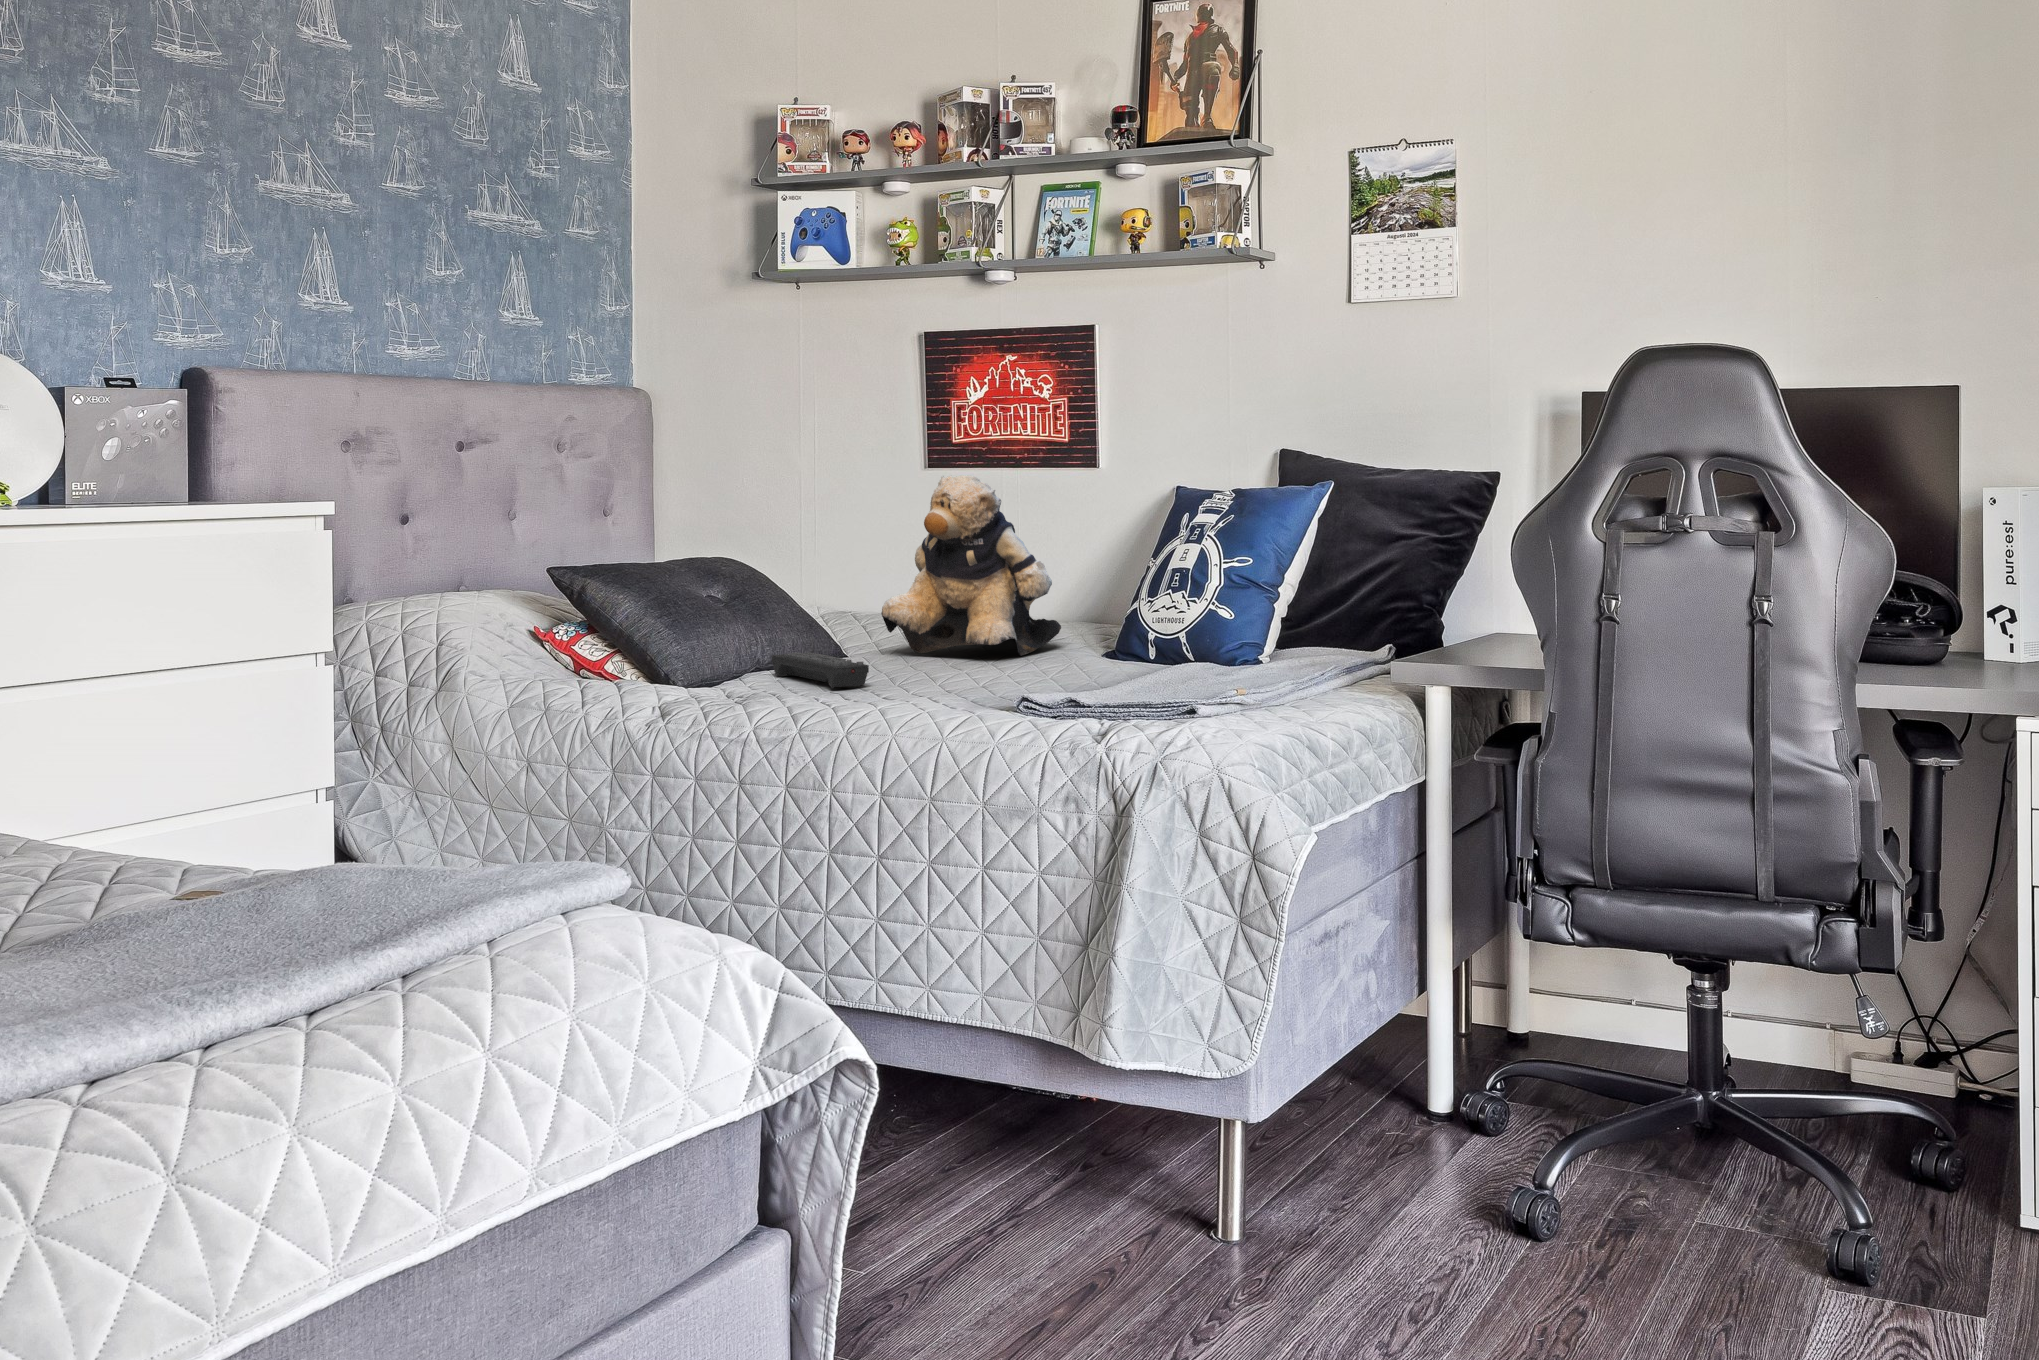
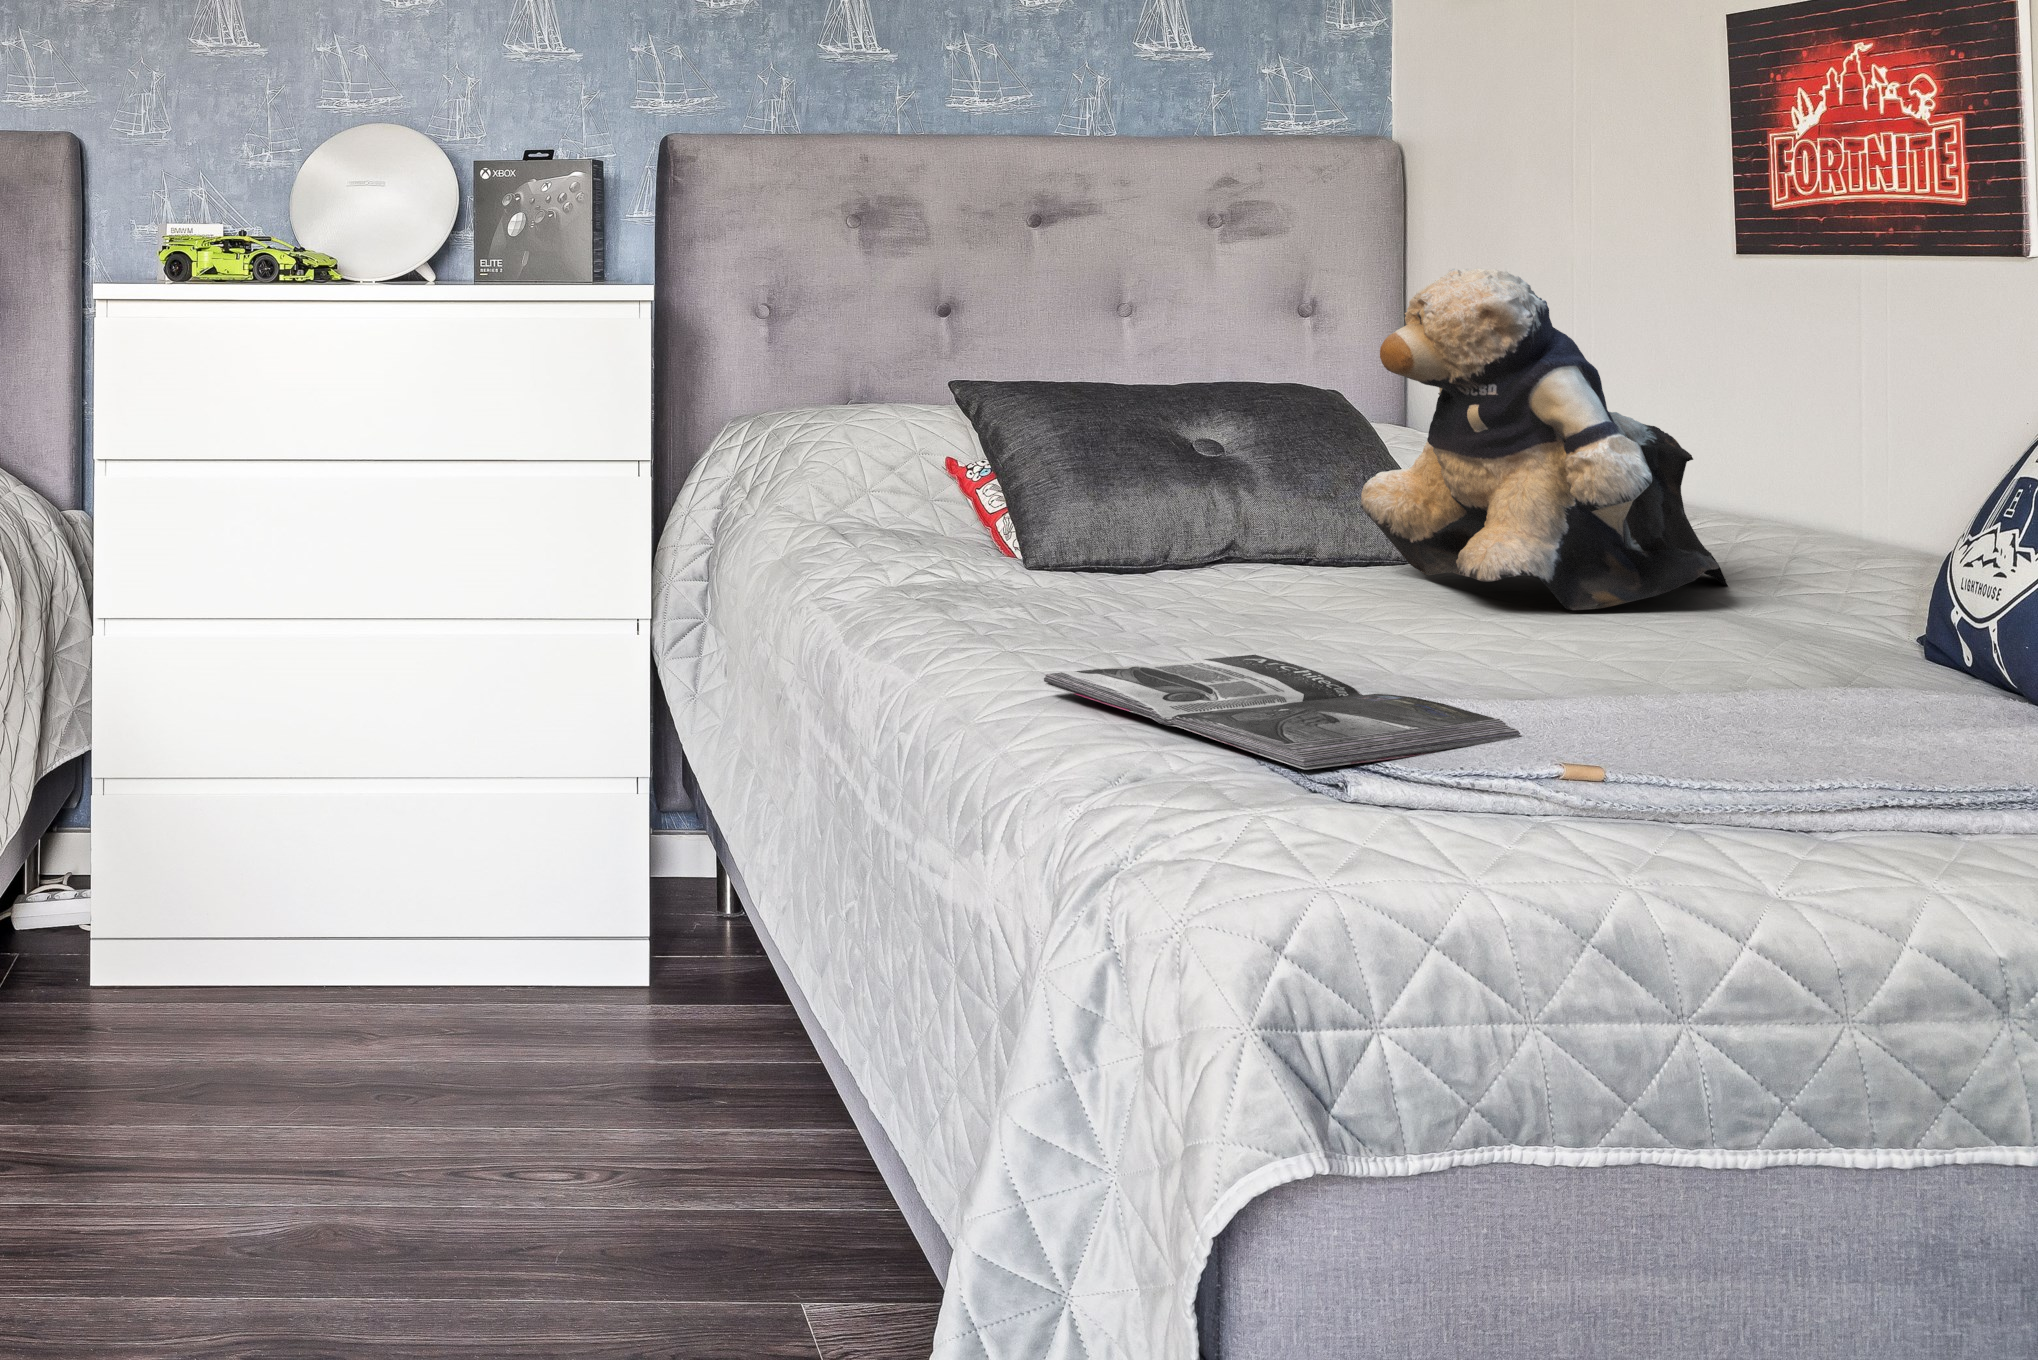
remote control: present [772,652,869,688] -> none [1073,541,1173,613]
magazine: none [964,685,1156,711] -> present [1044,655,1520,770]

